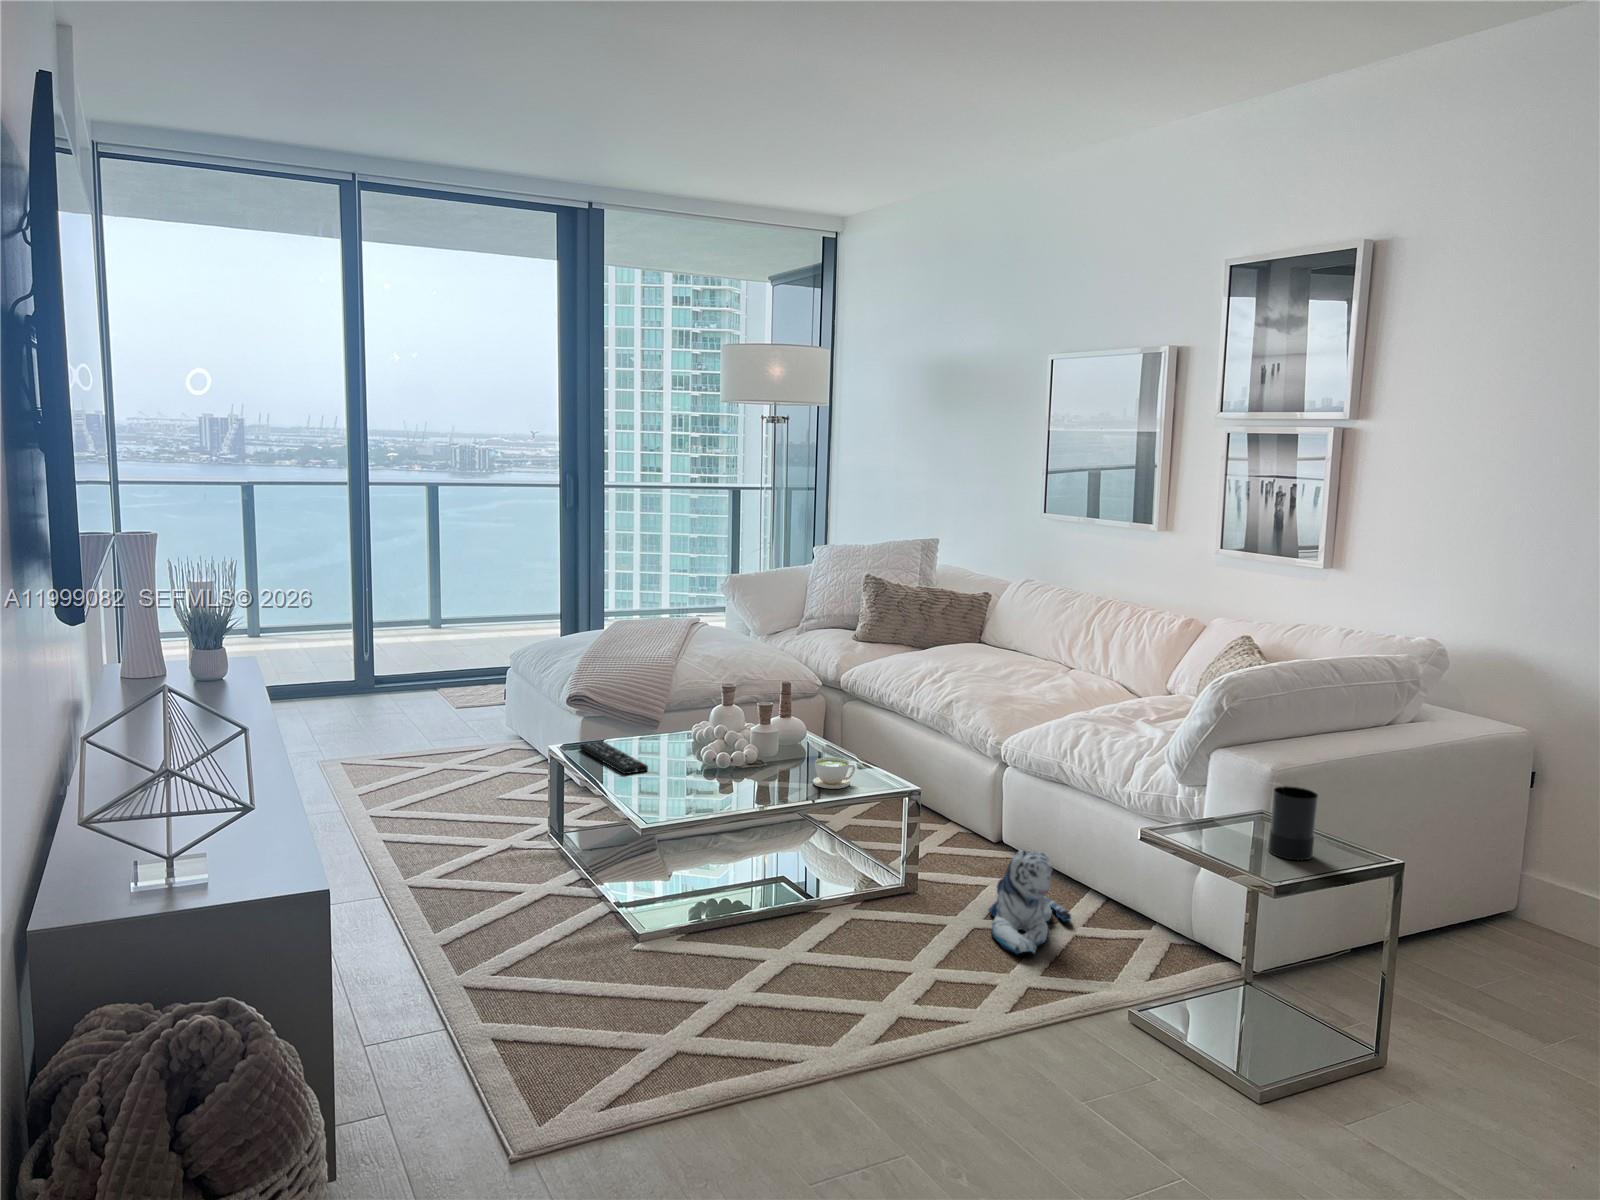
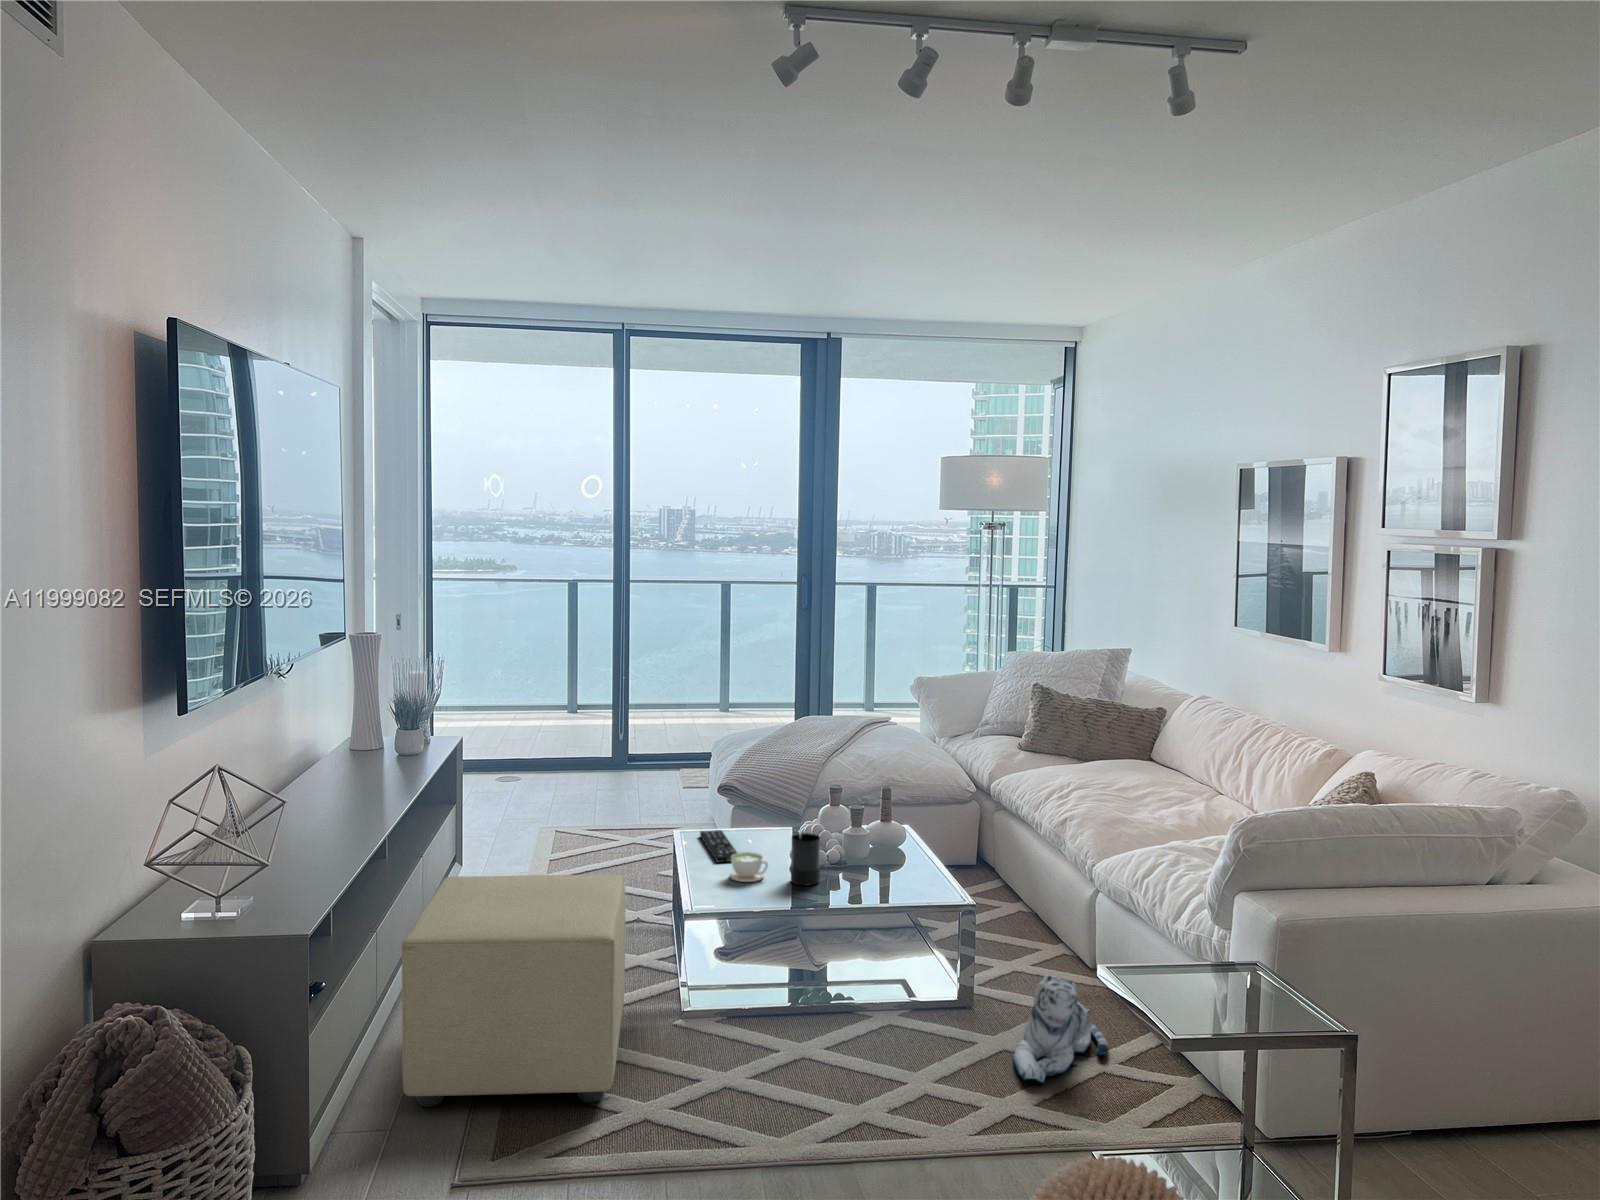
coffee cup: present [813,757,855,789] -> present [730,852,768,882]
candle: present [1269,786,1318,860] -> present [791,833,821,886]
ottoman: none [363,792,632,1080] -> present [402,875,625,1107]

